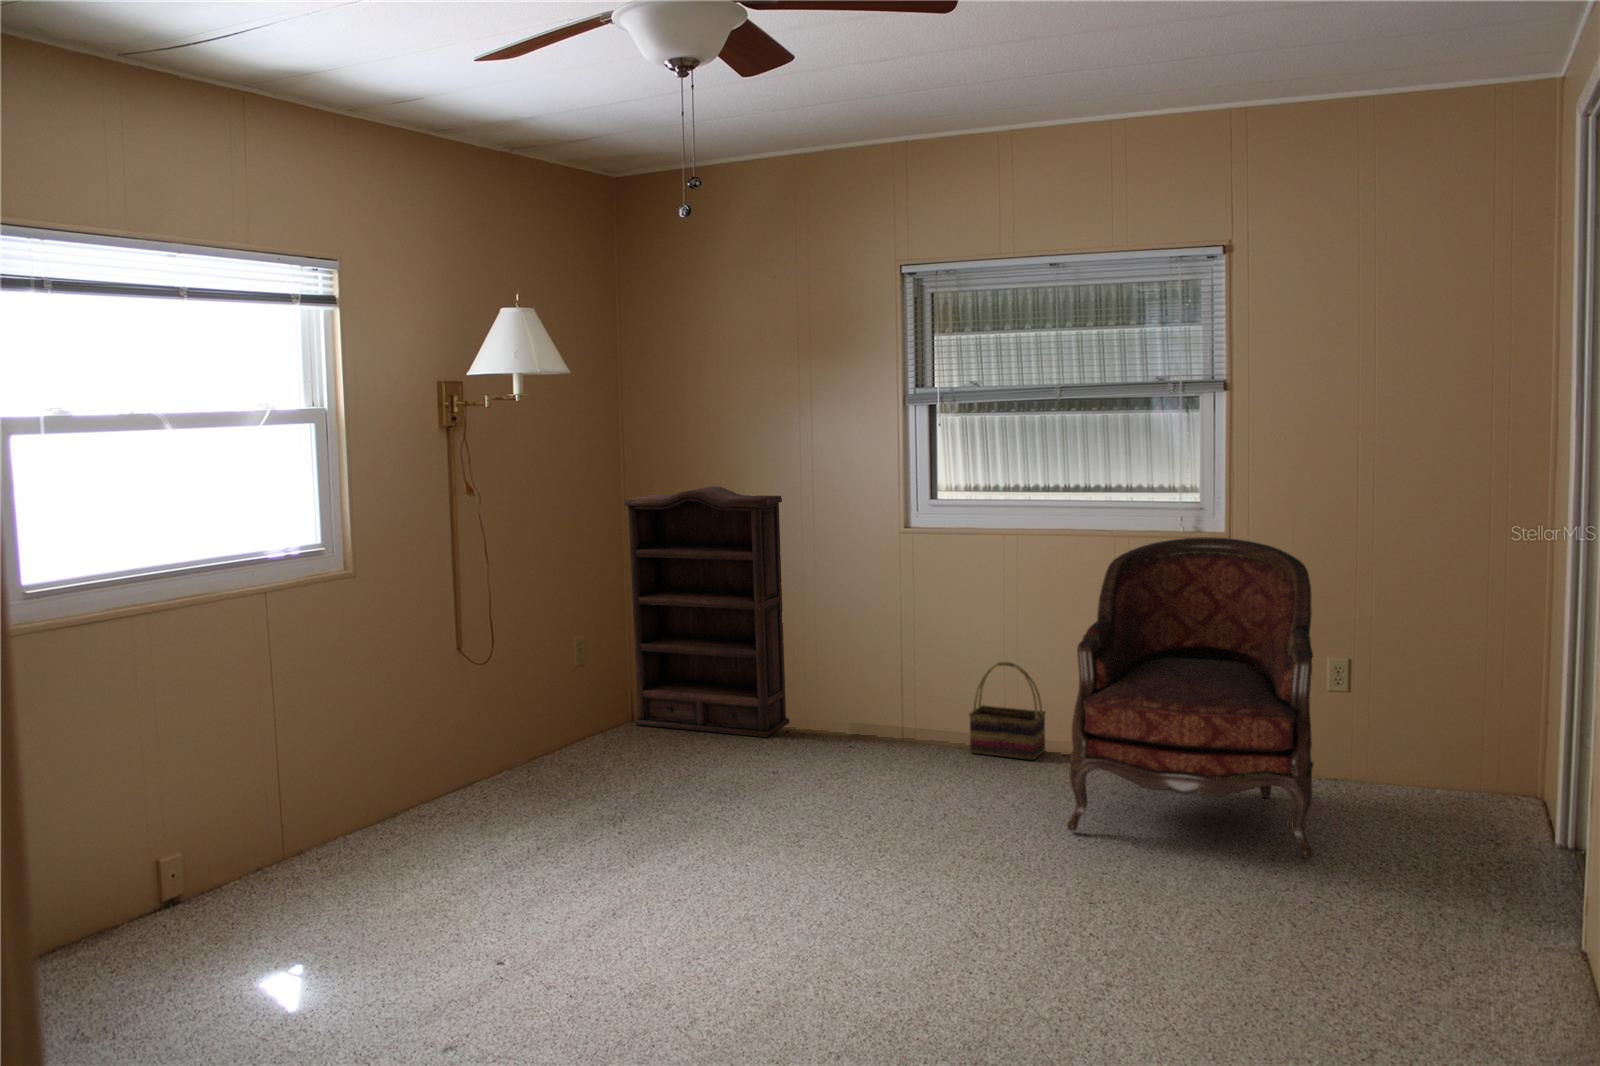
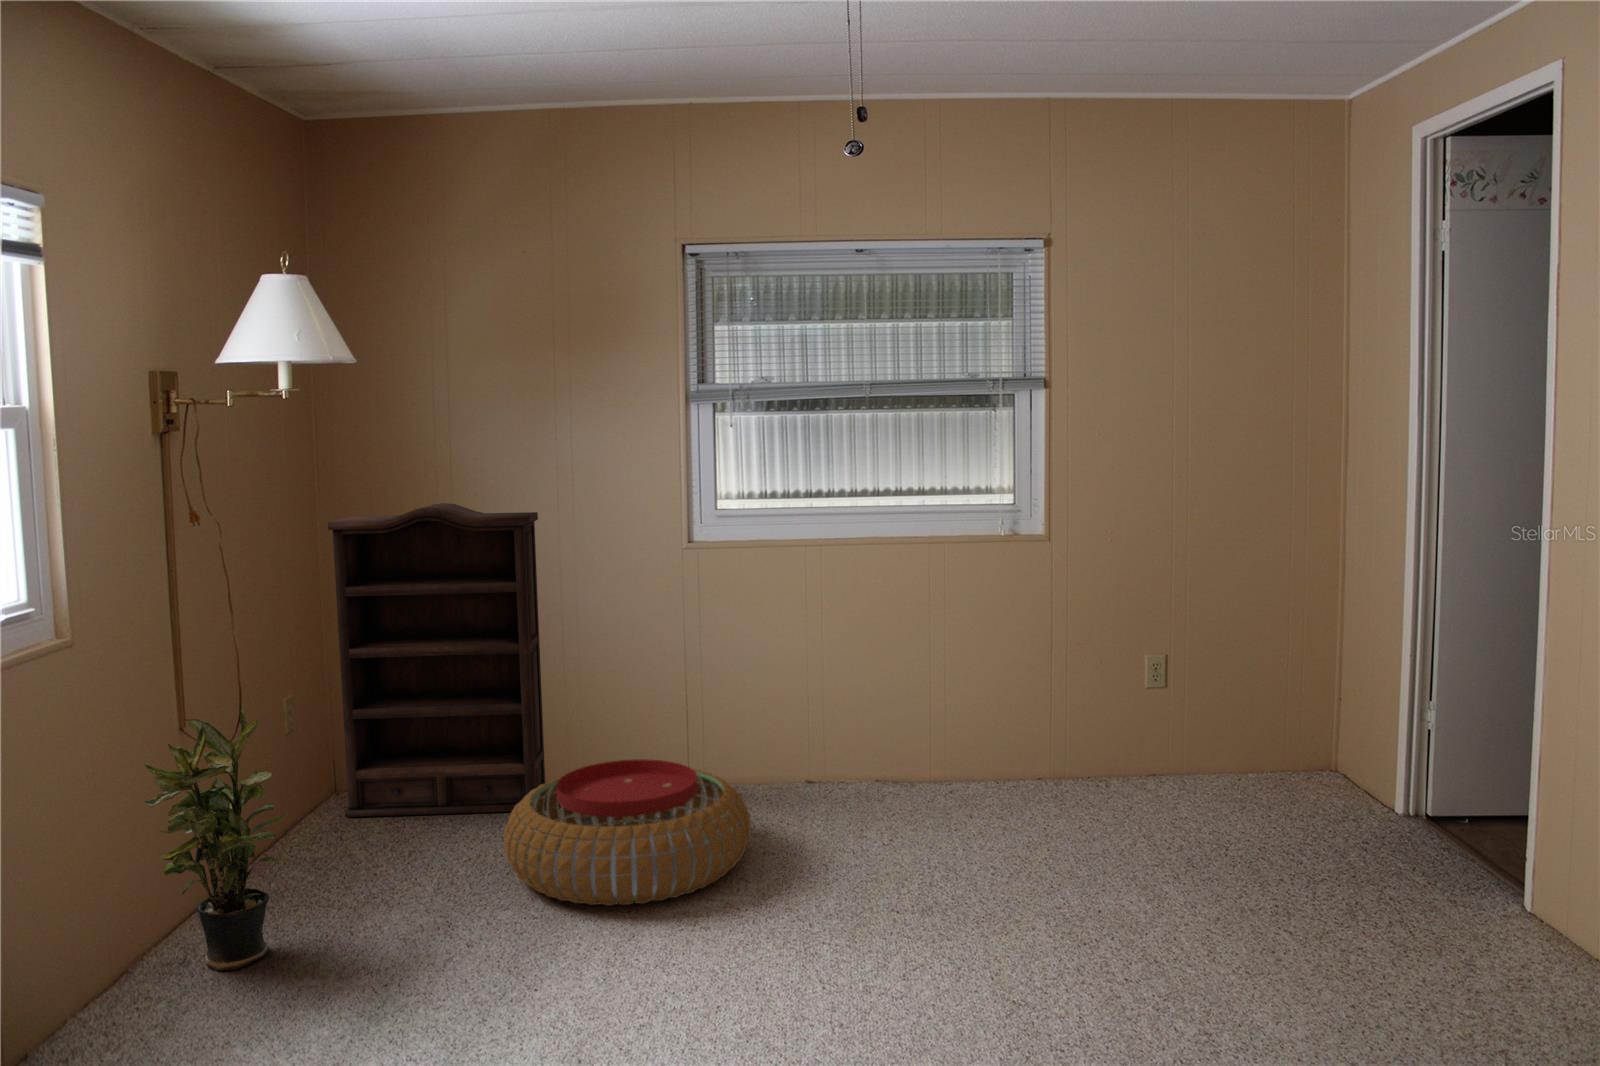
armchair: present [1067,537,1314,858] -> none [961,540,1235,871]
potted plant: none [451,633,539,810] -> present [143,709,288,970]
basket: present [969,662,1046,760] -> none [790,689,869,797]
pouf: none [699,702,895,812] -> present [504,759,751,906]

